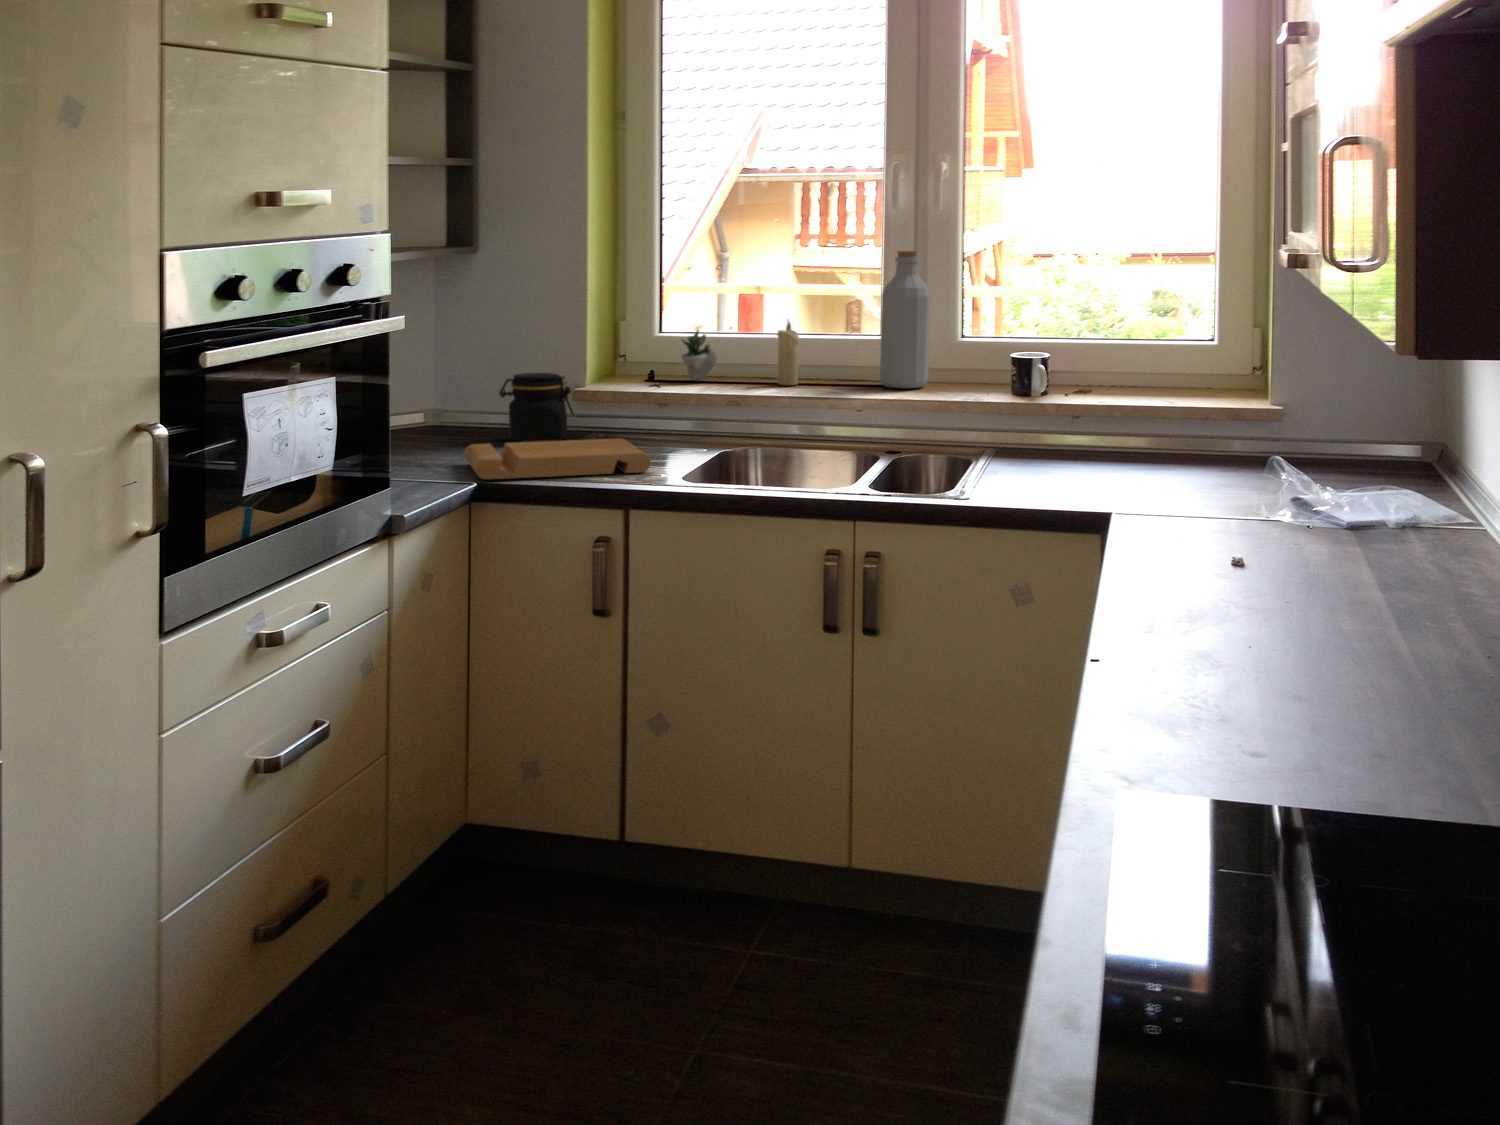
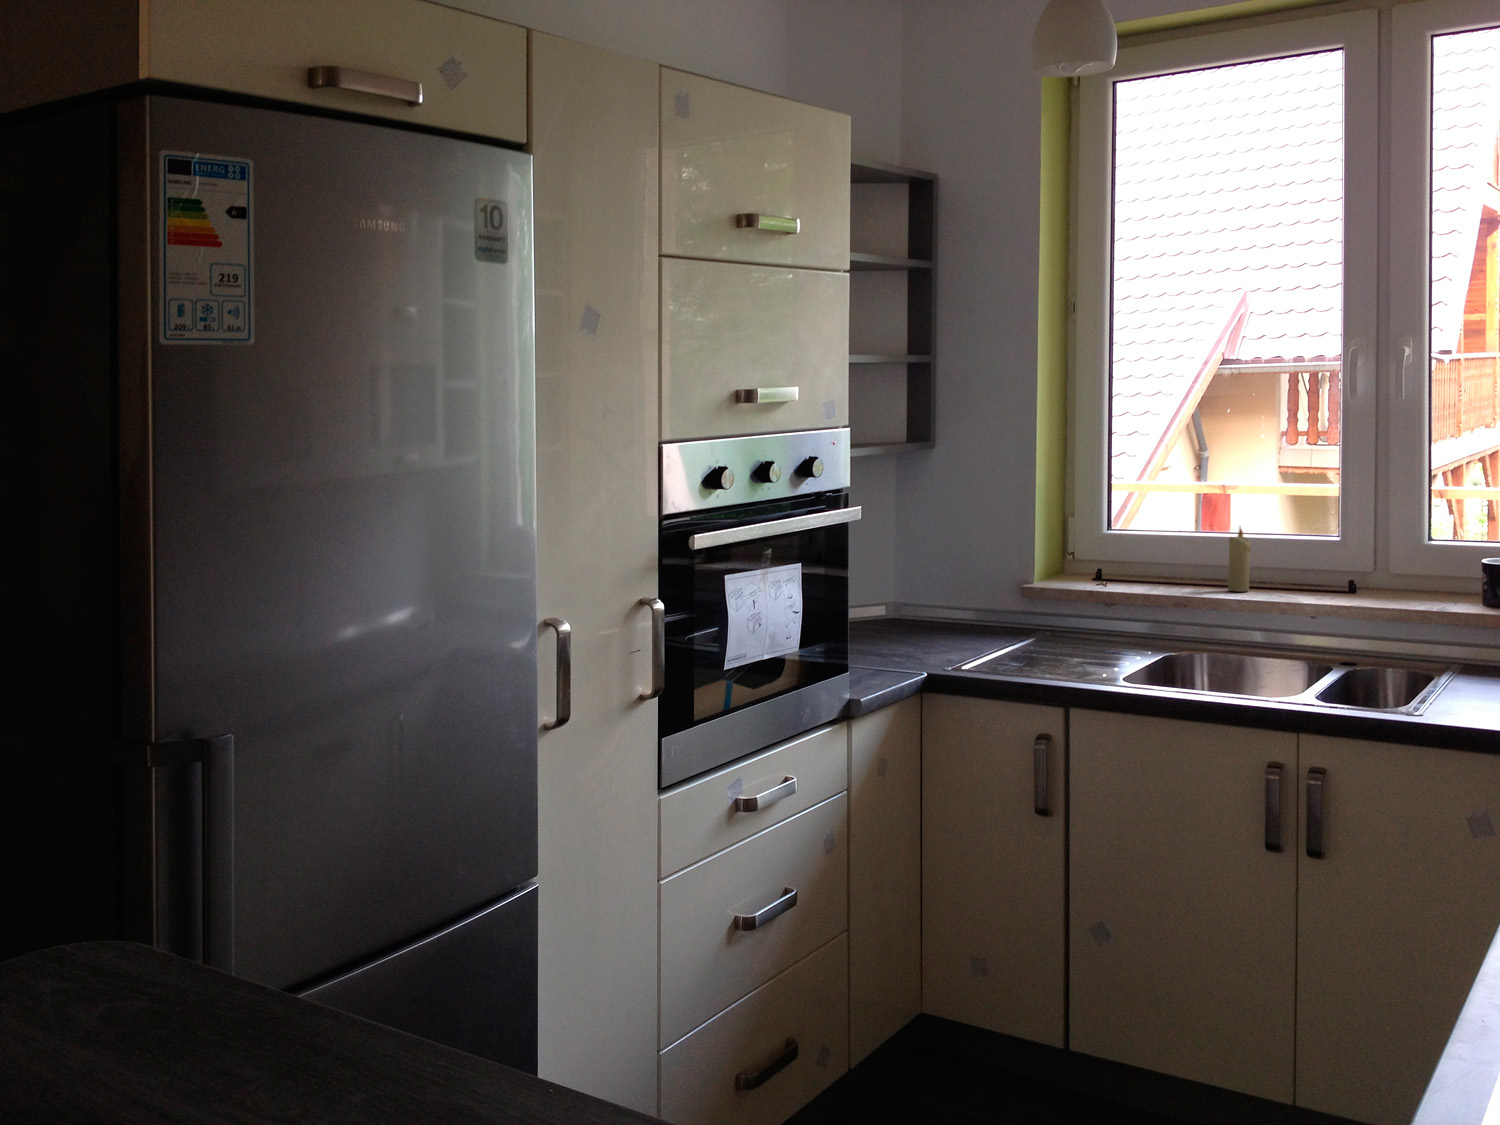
bottle: present [880,251,930,388] -> none [1337,460,1393,598]
succulent plant: present [681,330,717,381] -> none [1130,533,1182,585]
jar: present [499,373,574,442] -> none [951,572,1021,638]
cutting board: present [464,438,651,480] -> none [915,636,1094,670]

